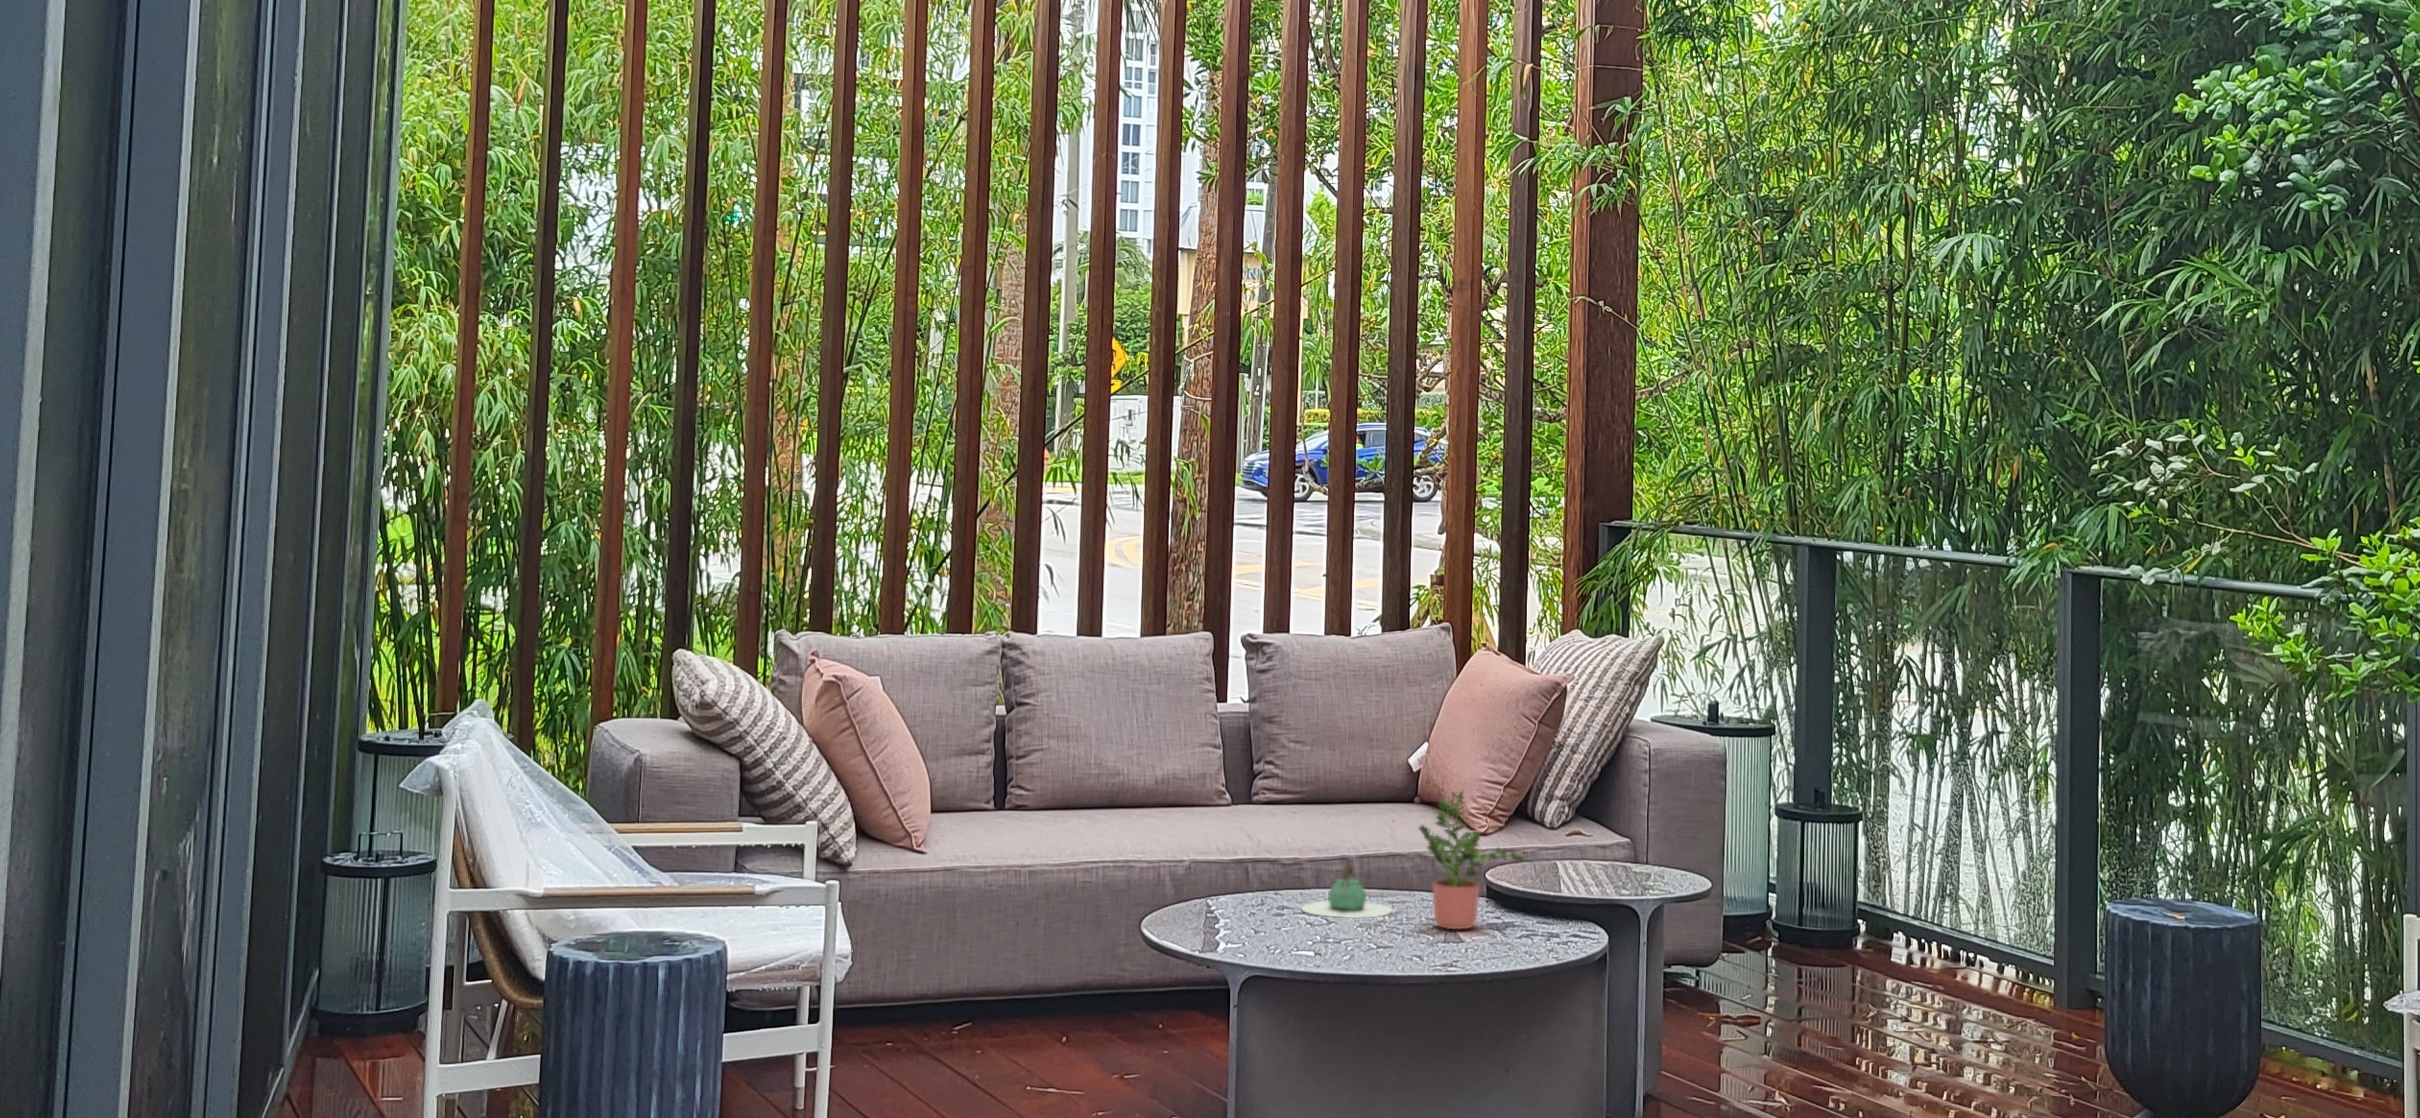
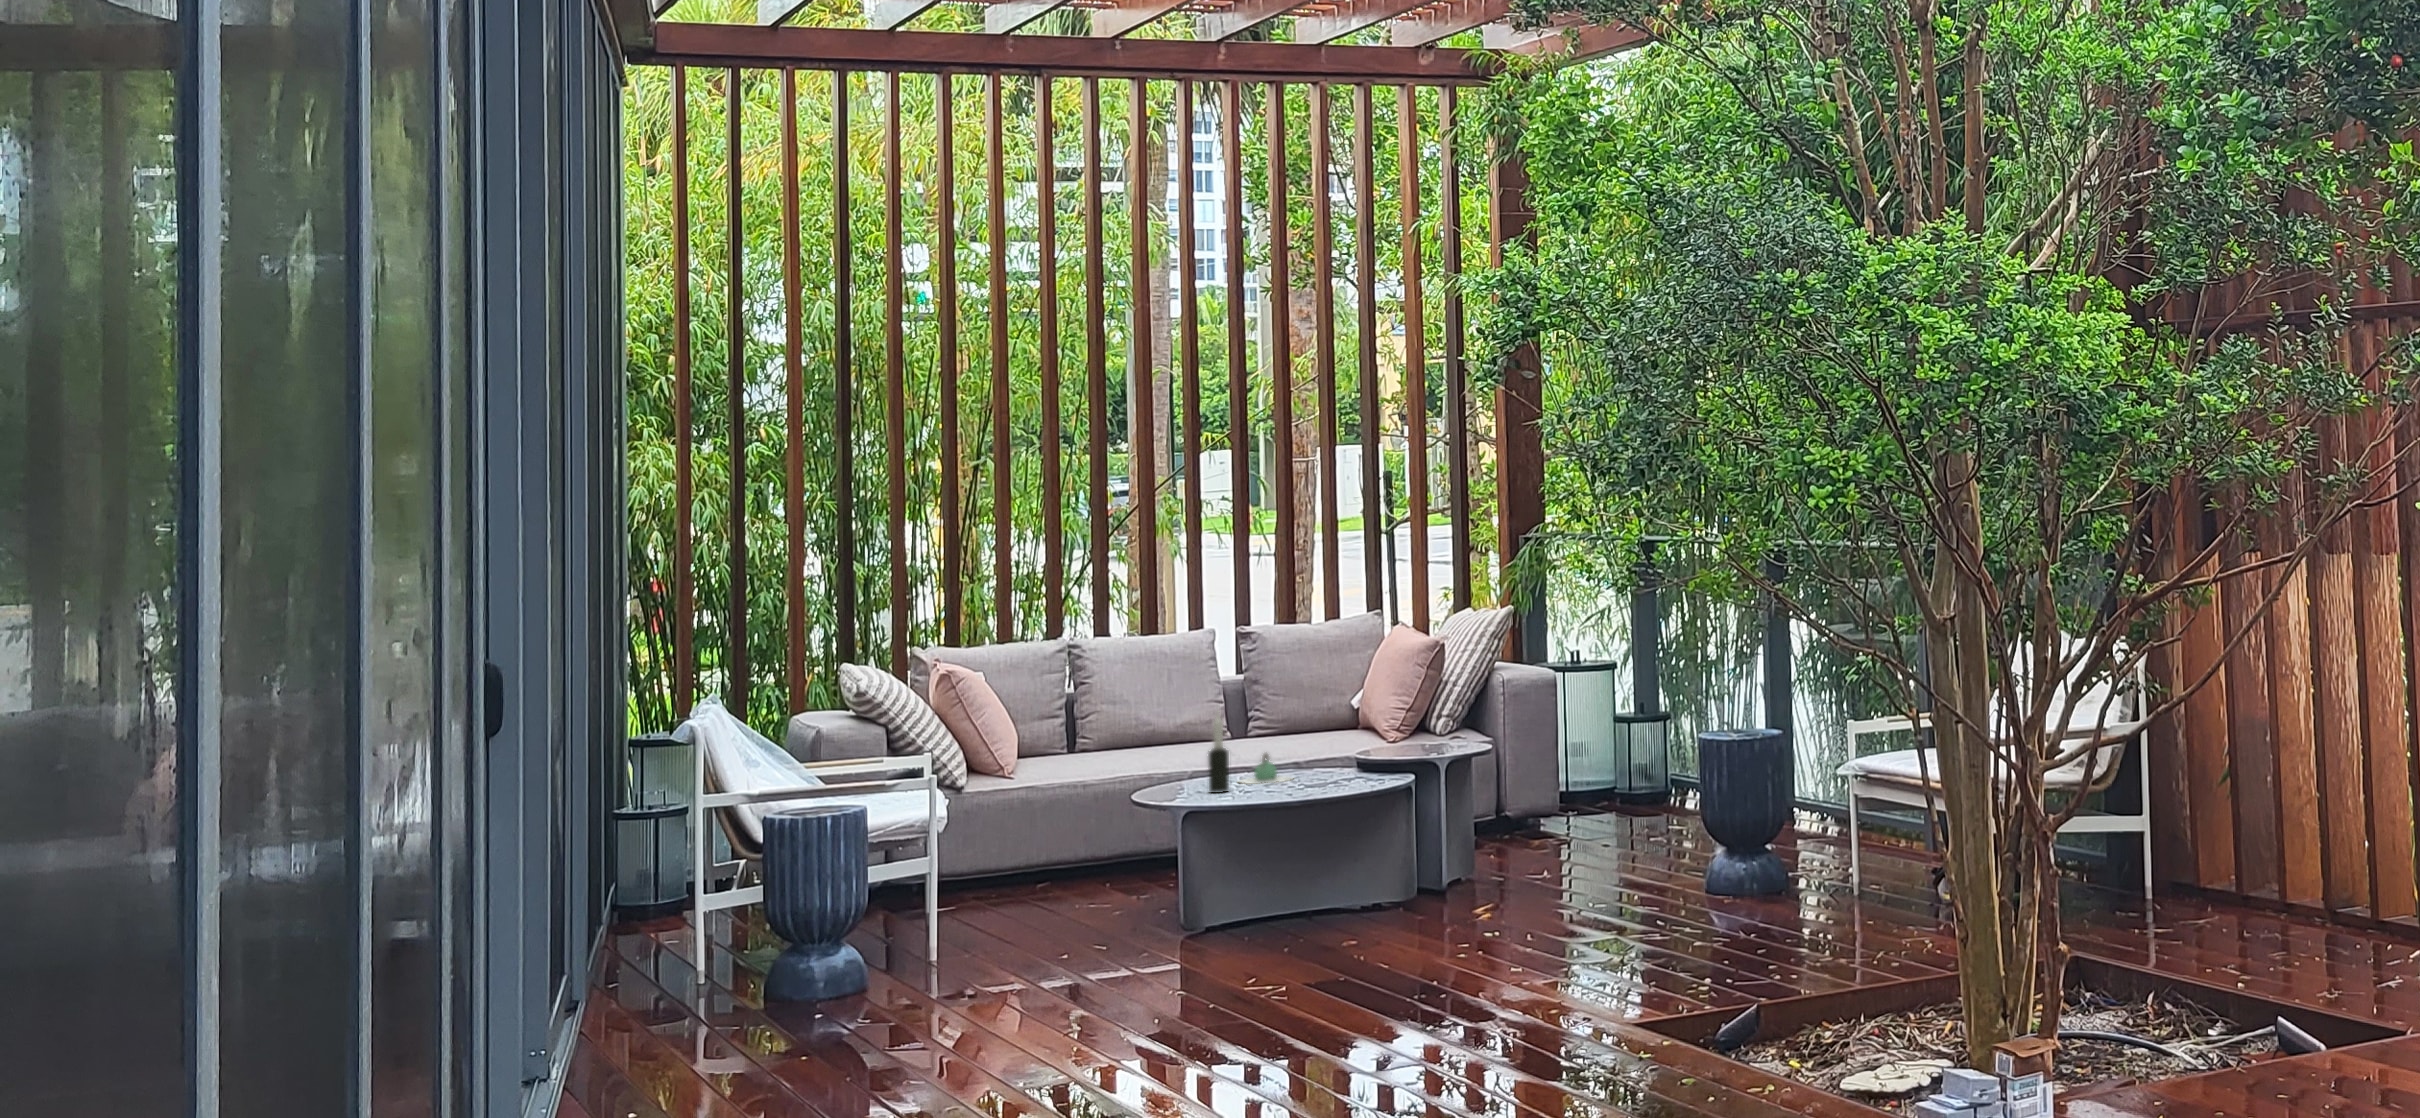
potted plant: present [1419,792,1525,929] -> none [1298,702,1366,783]
candle: none [1270,798,1305,938] -> present [1208,715,1229,793]

